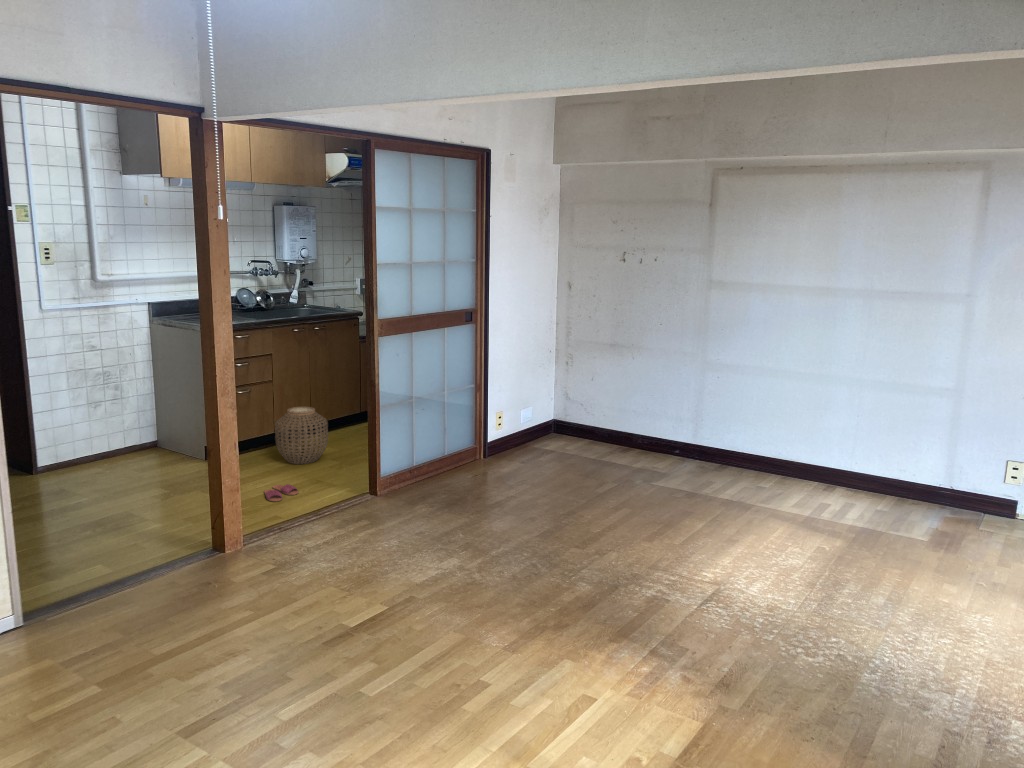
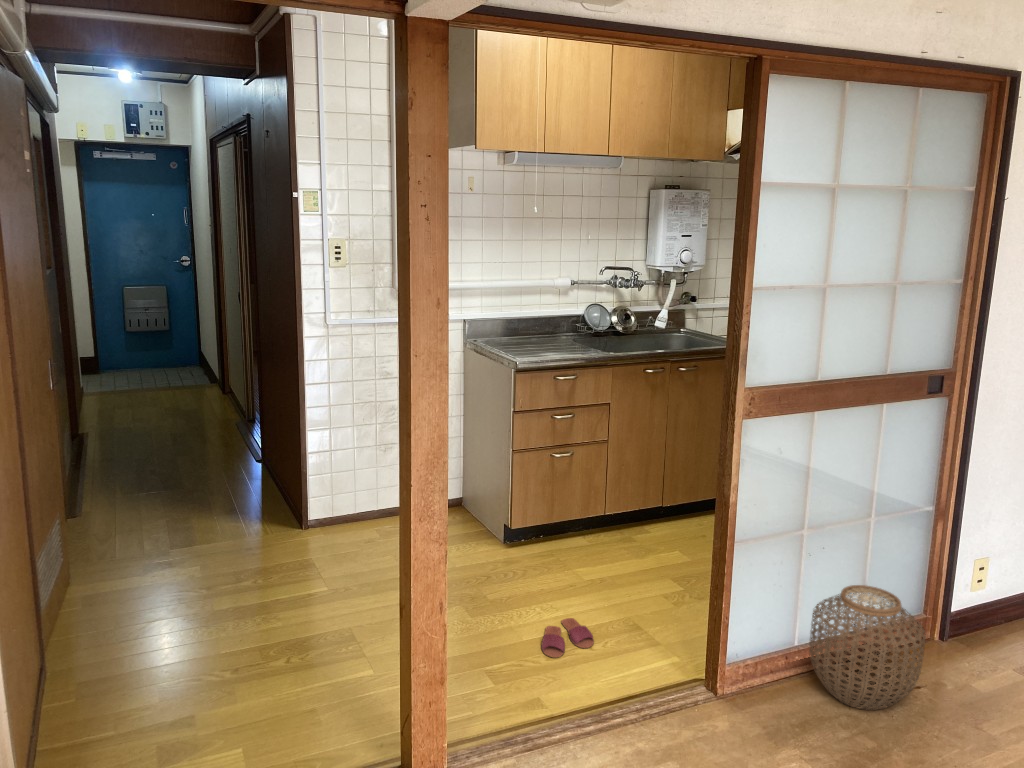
woven basket: present [275,407,328,464] -> present [809,585,926,710]

